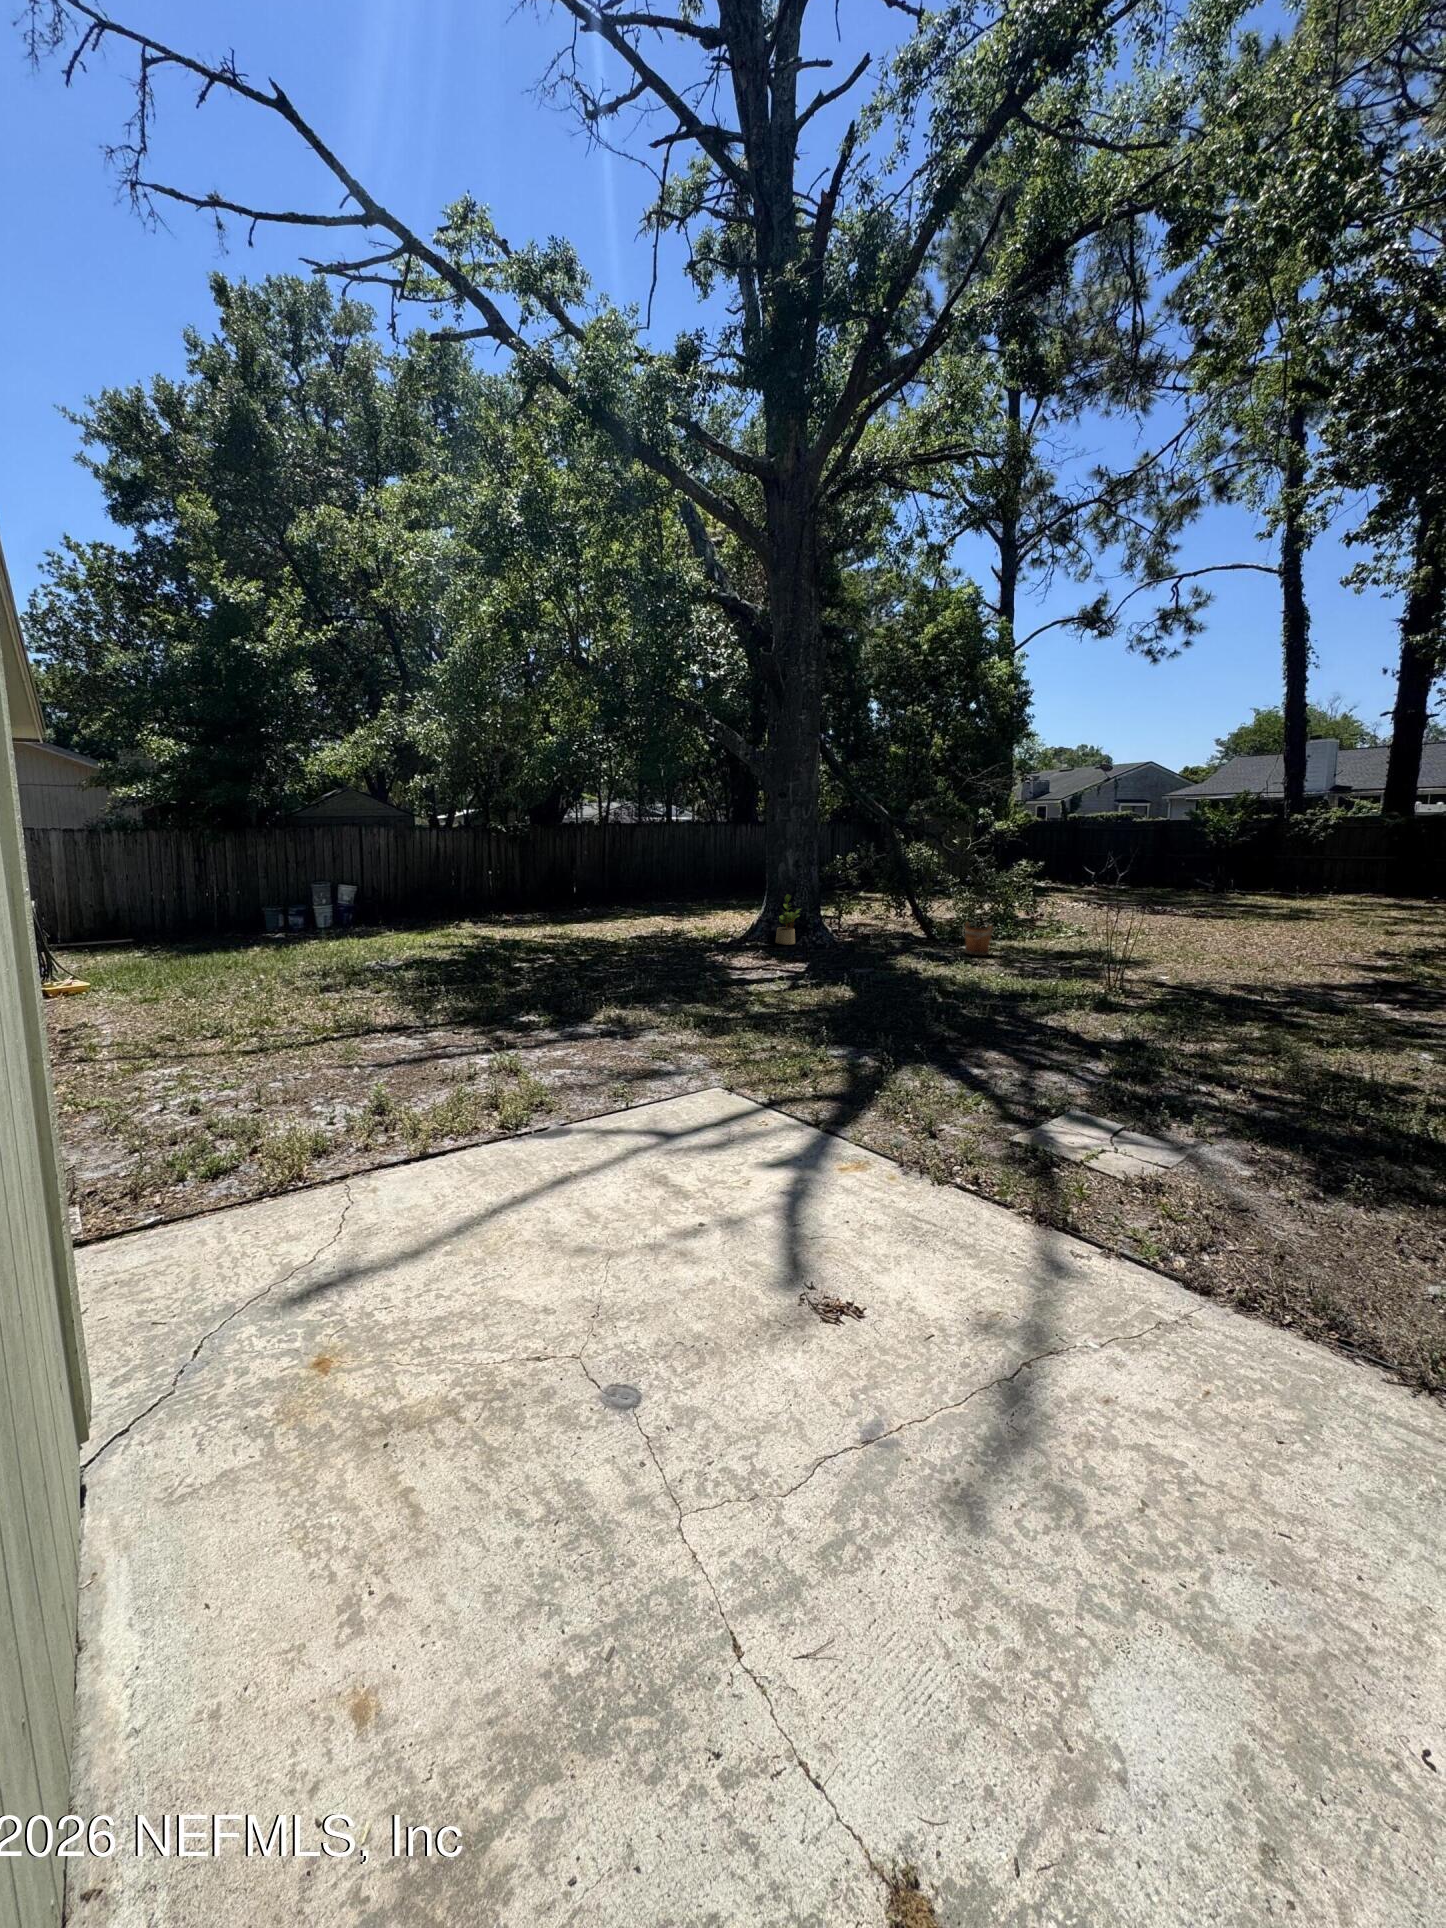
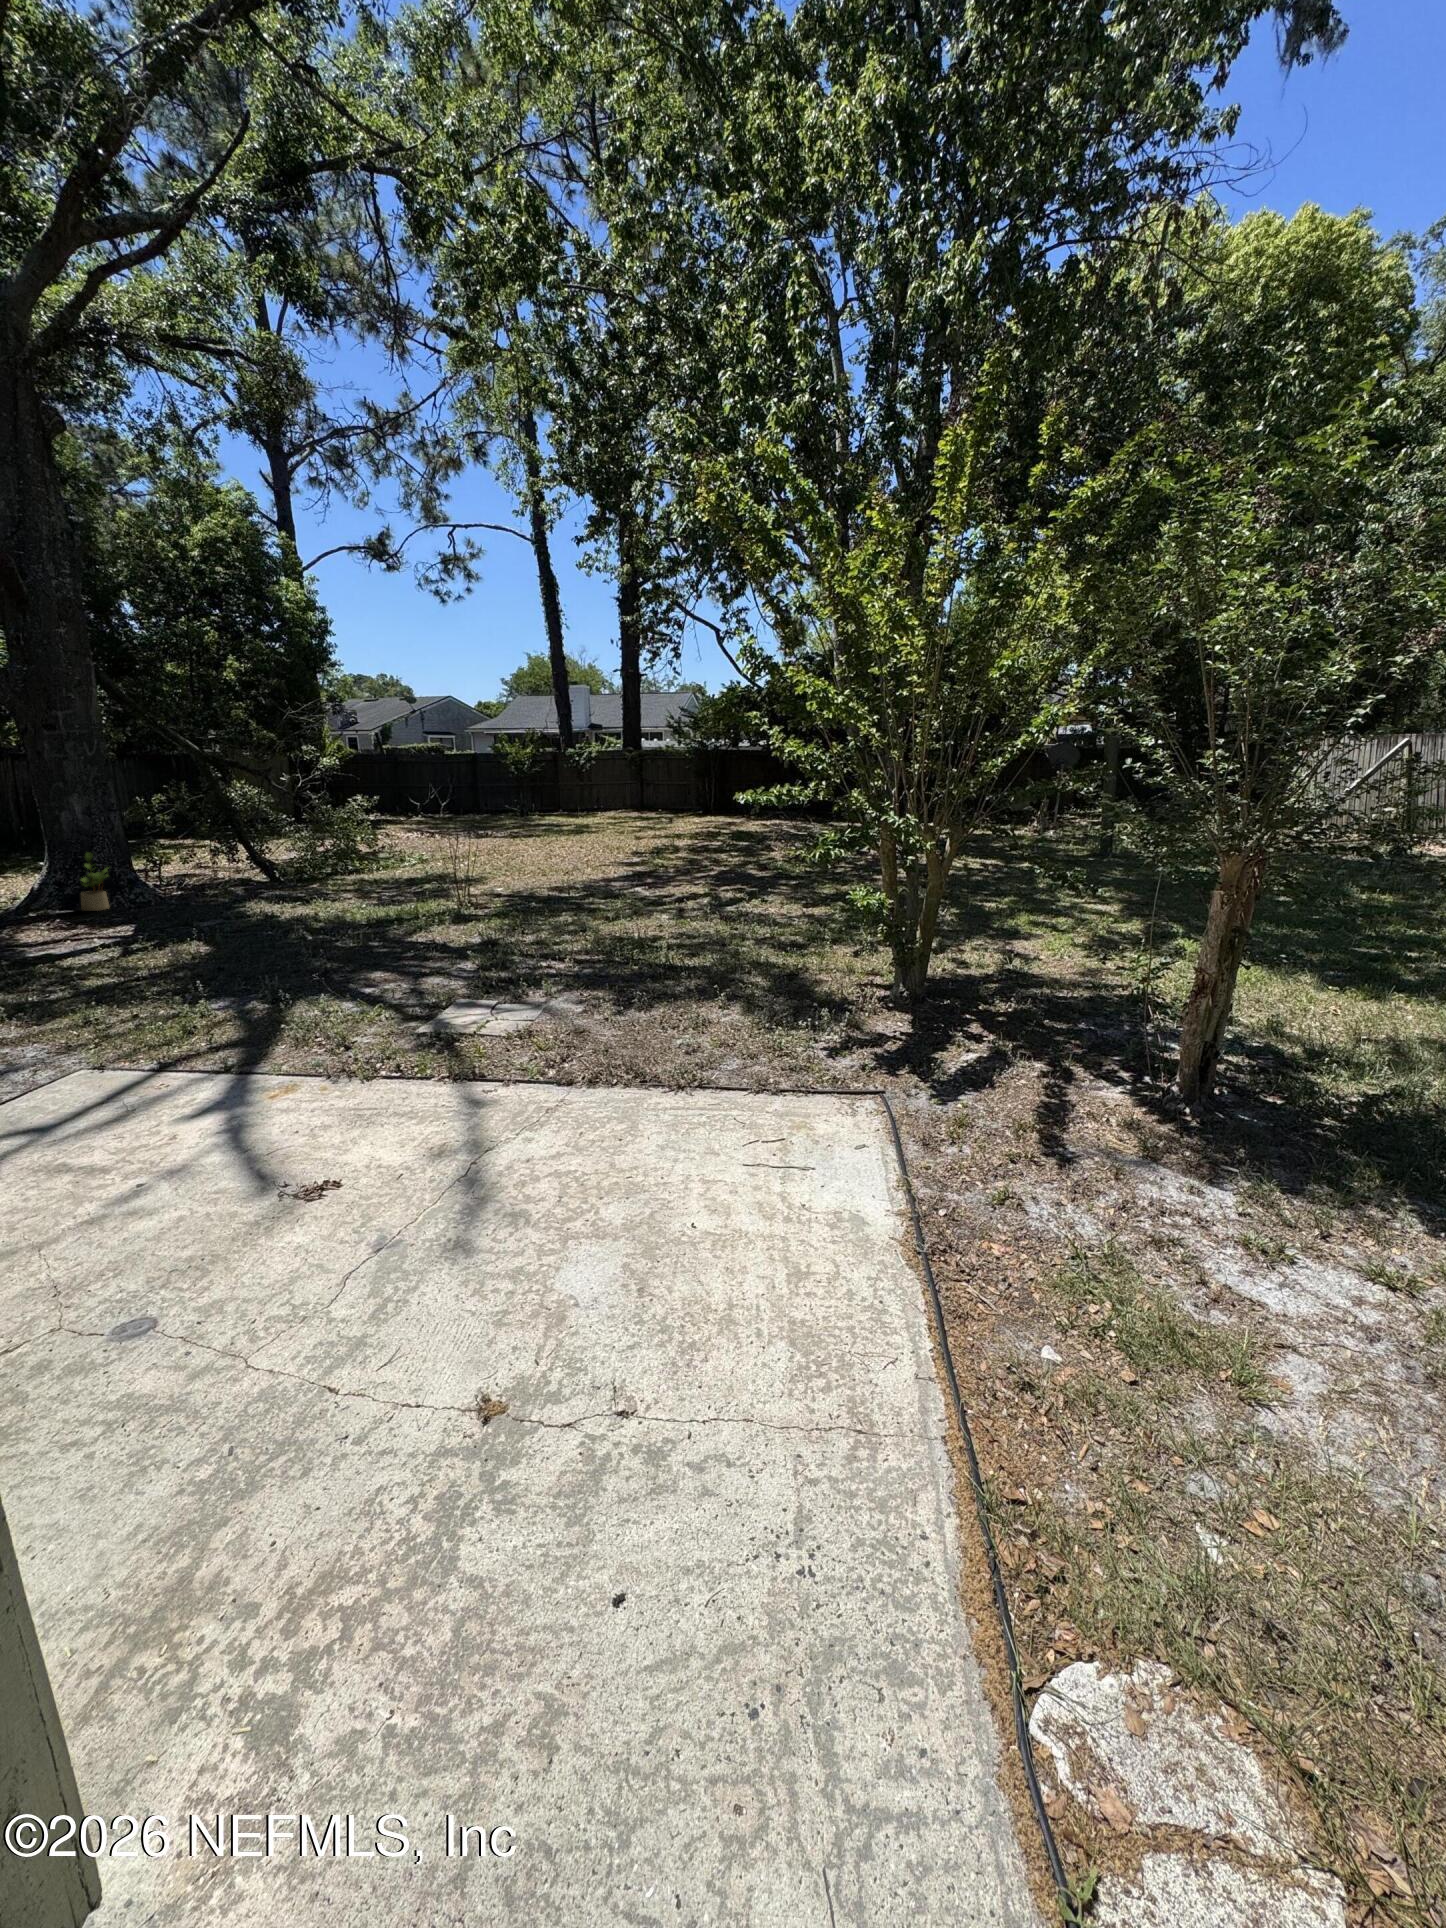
bucket: present [963,922,993,956] -> none [310,859,341,891]

